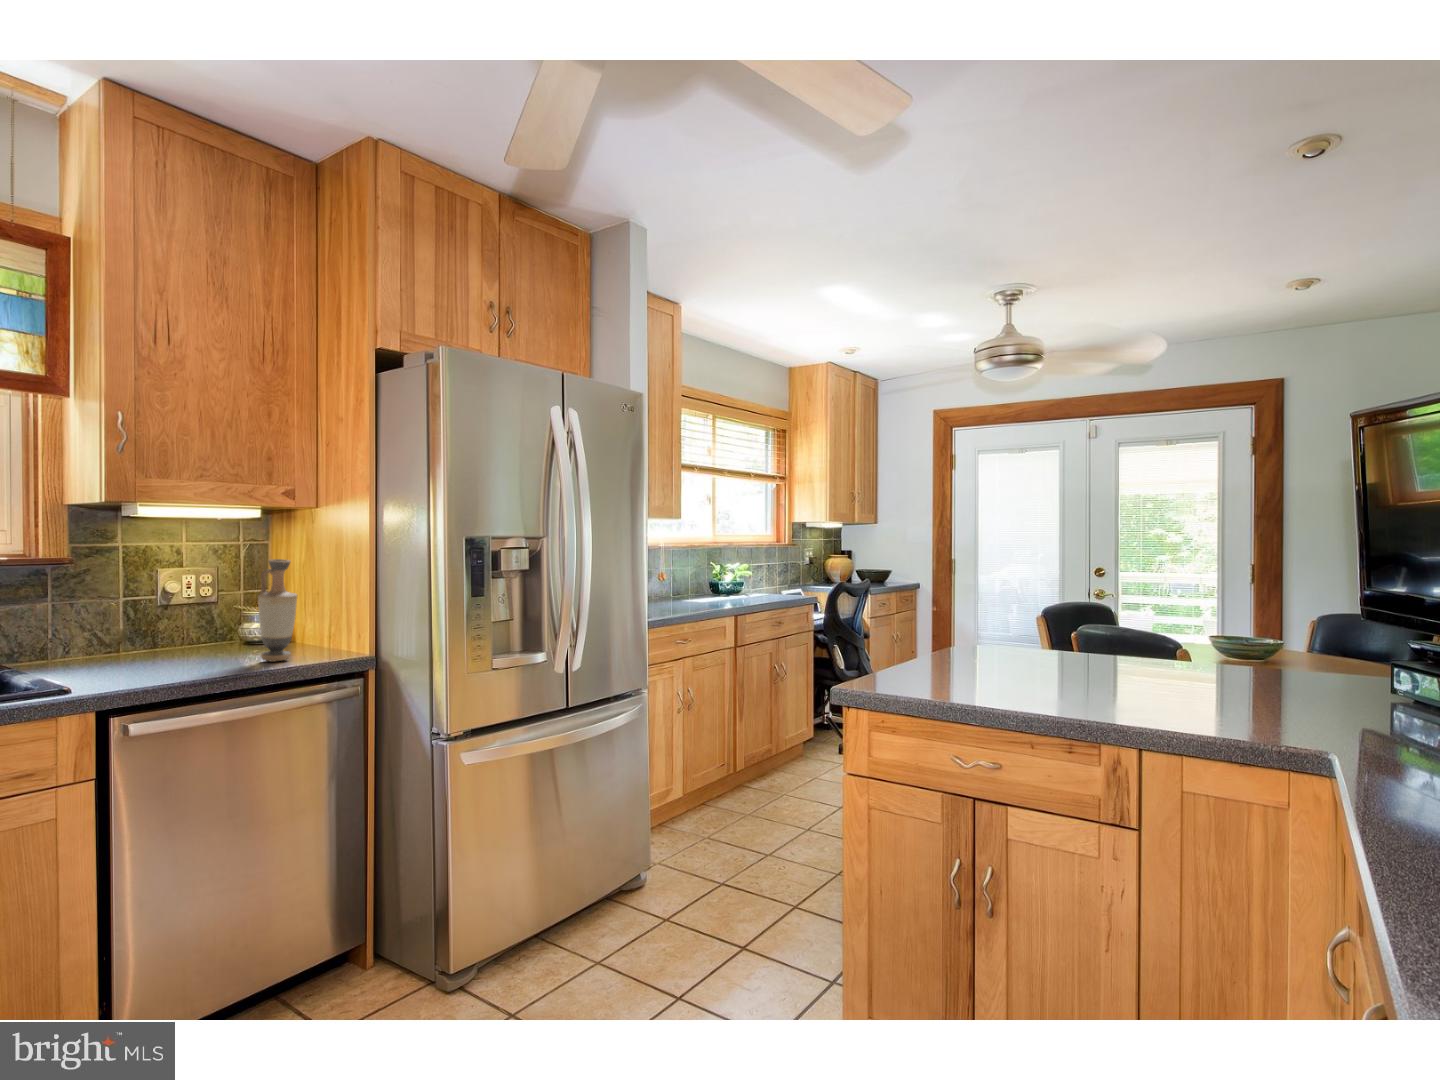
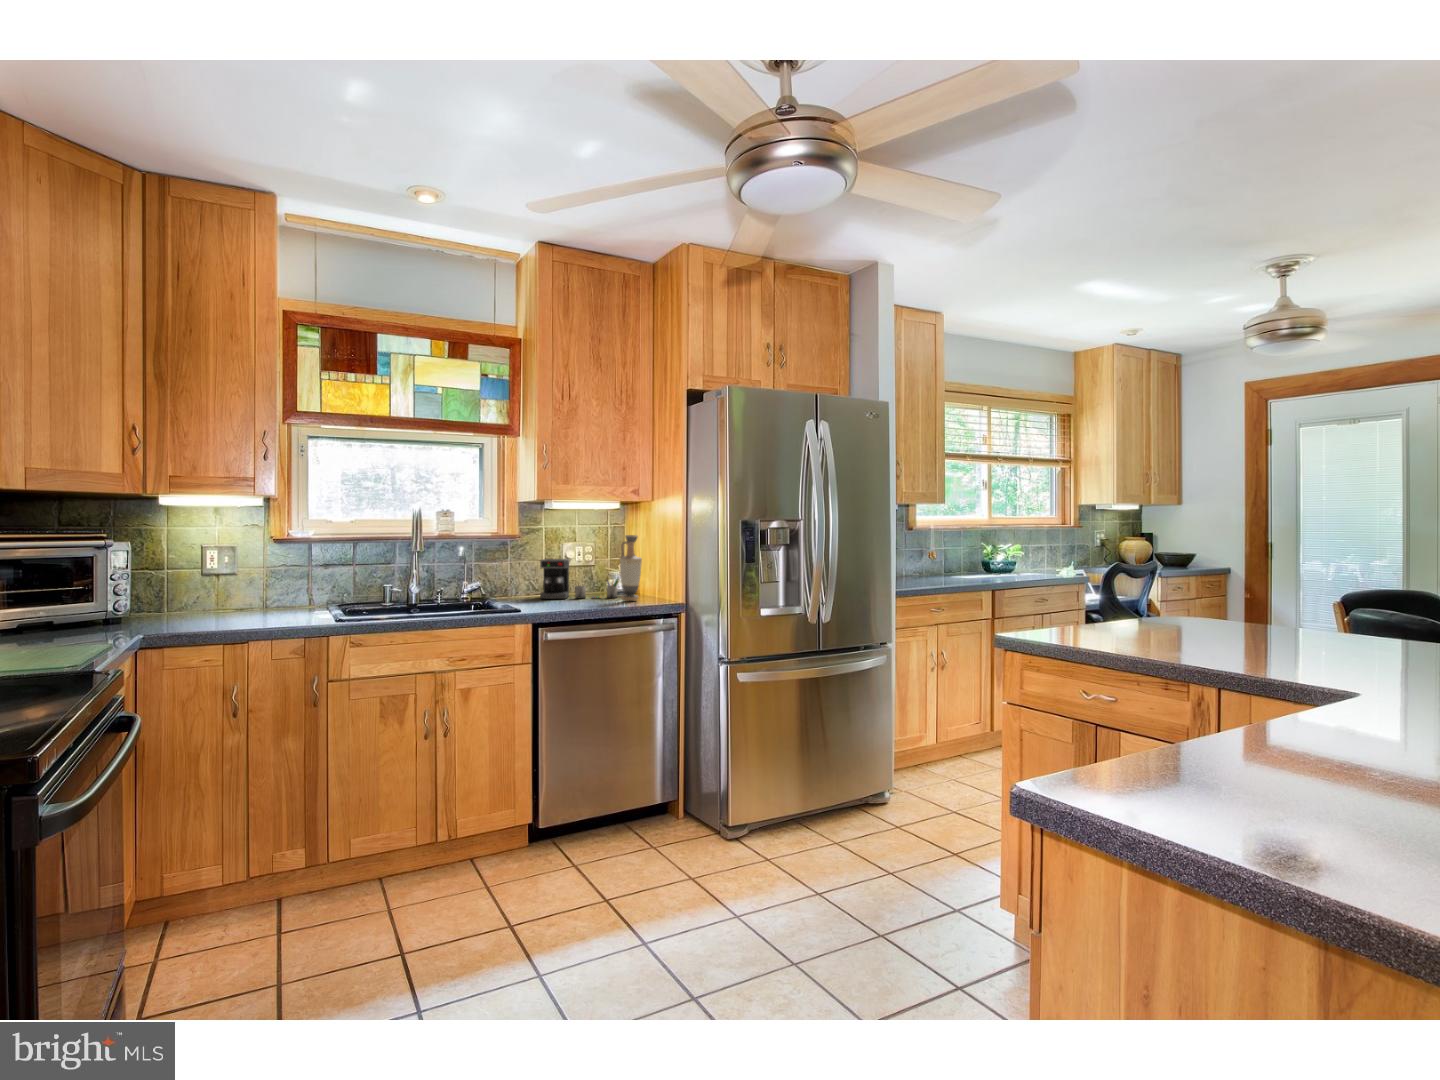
coffee maker: none [108,595,260,663] -> present [540,559,619,599]

